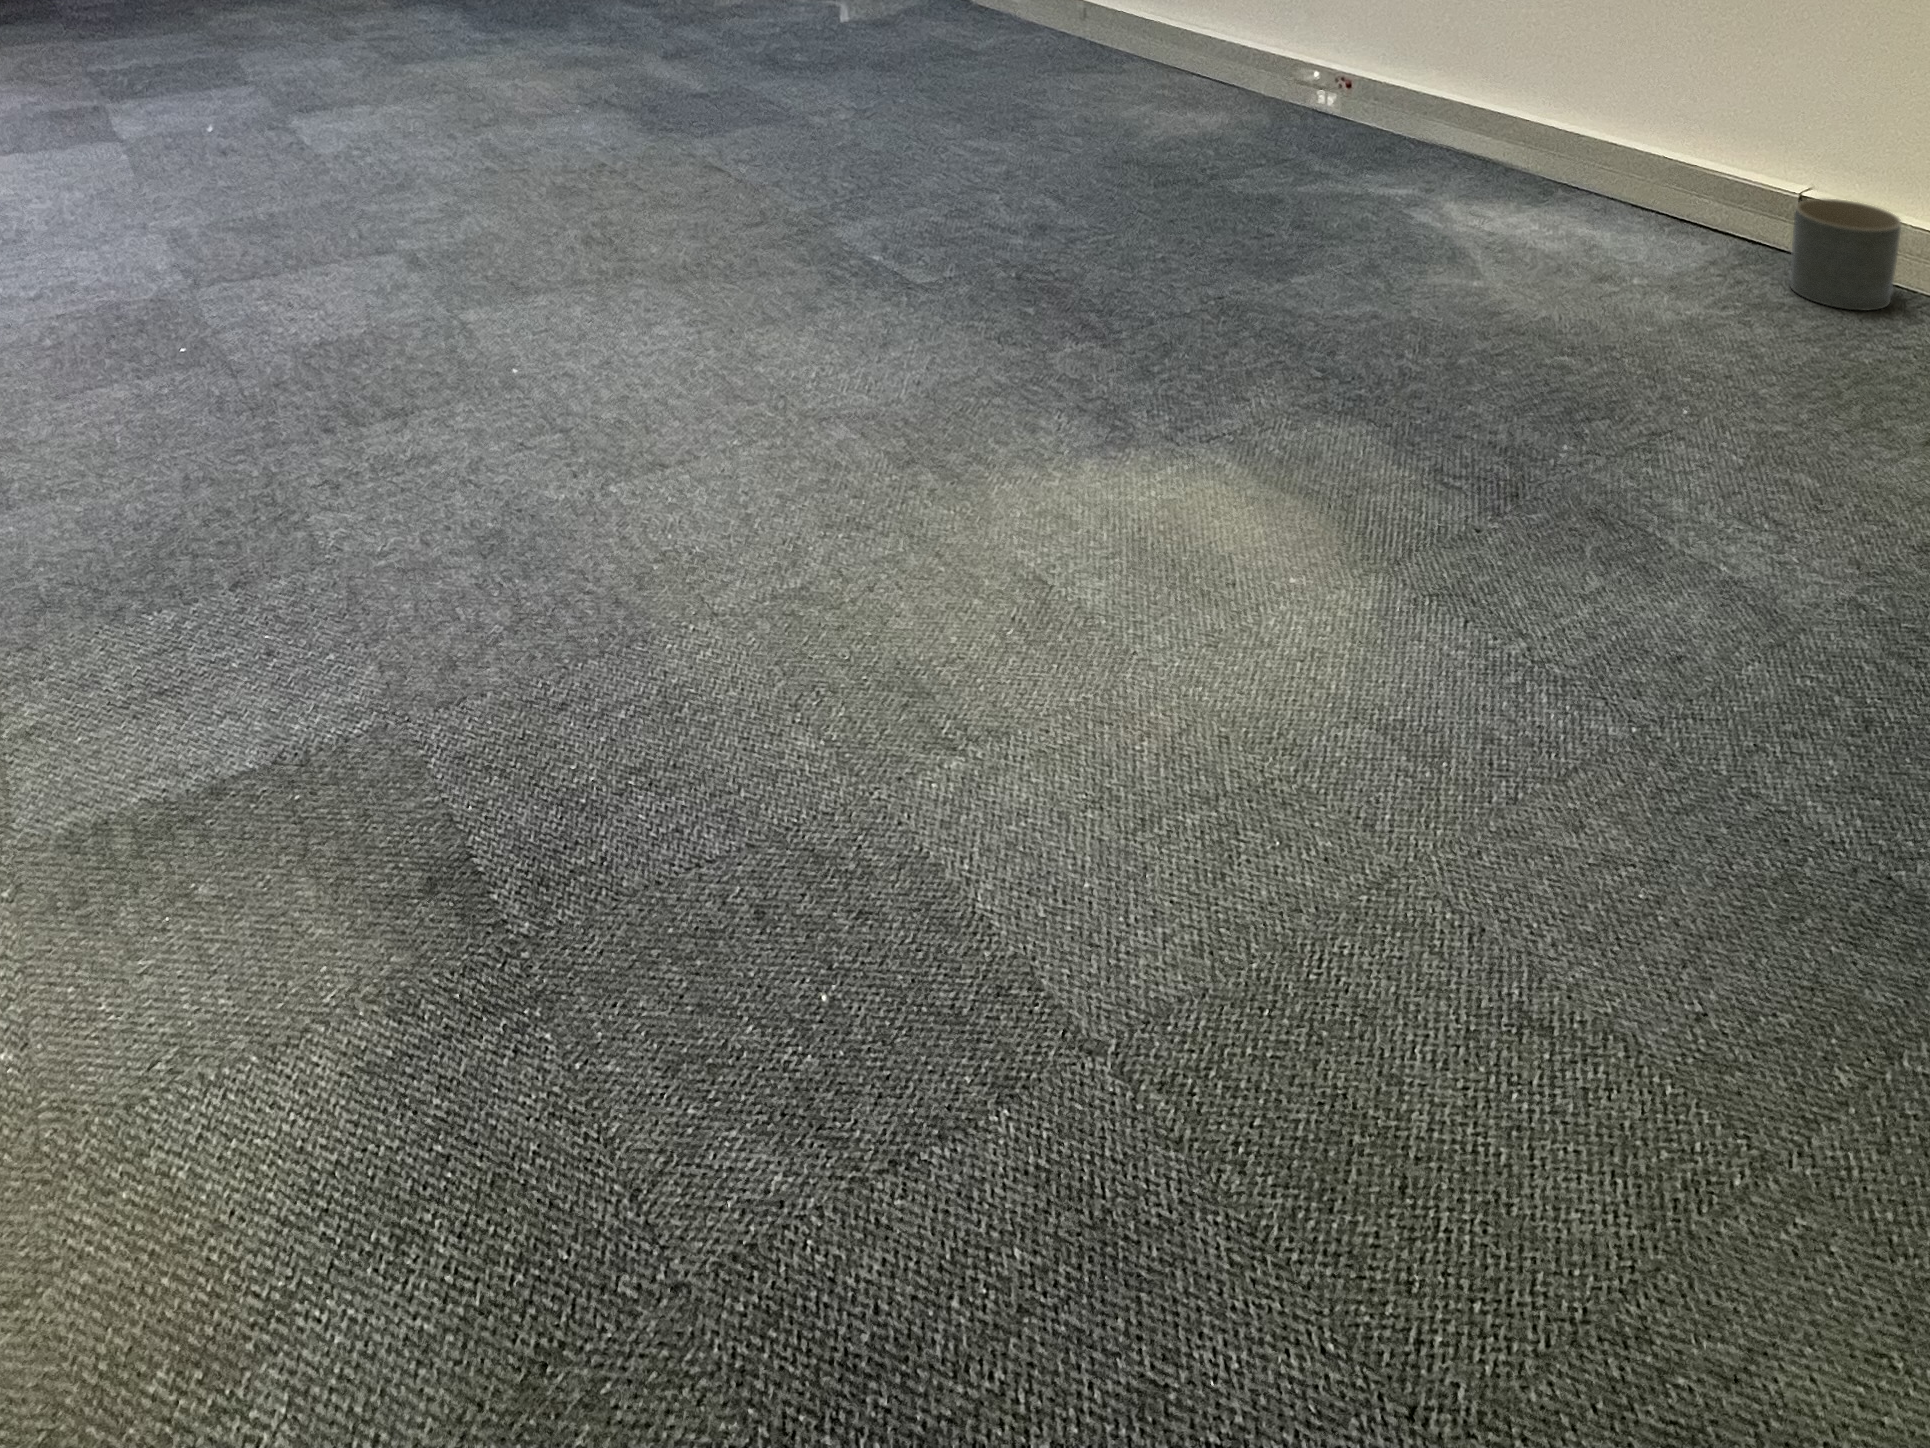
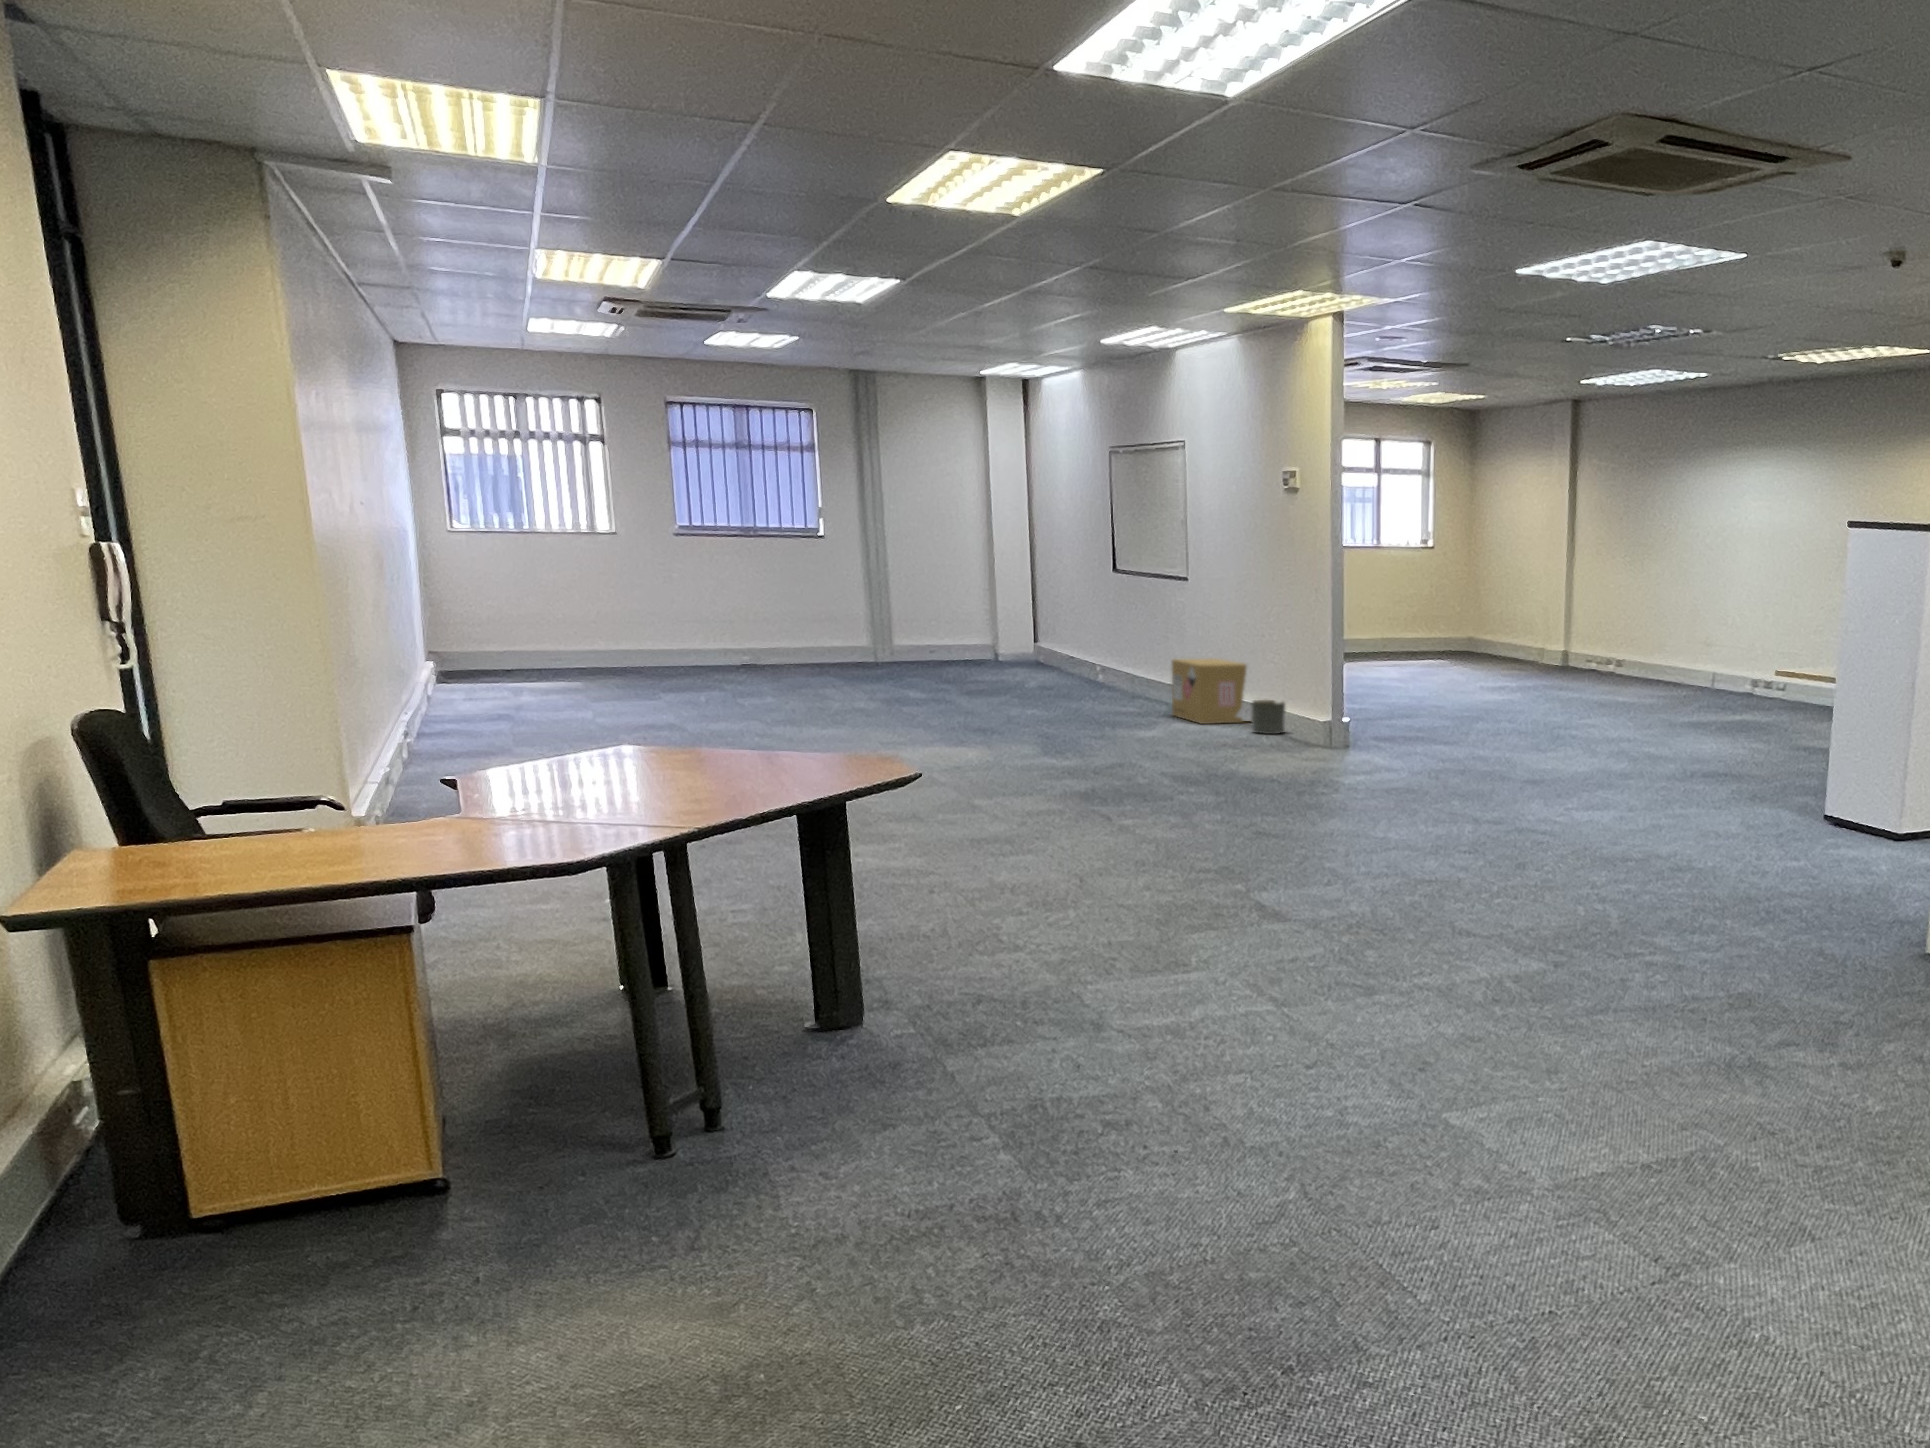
cardboard box: none [1401,35,1667,242] -> present [1172,658,1246,724]

